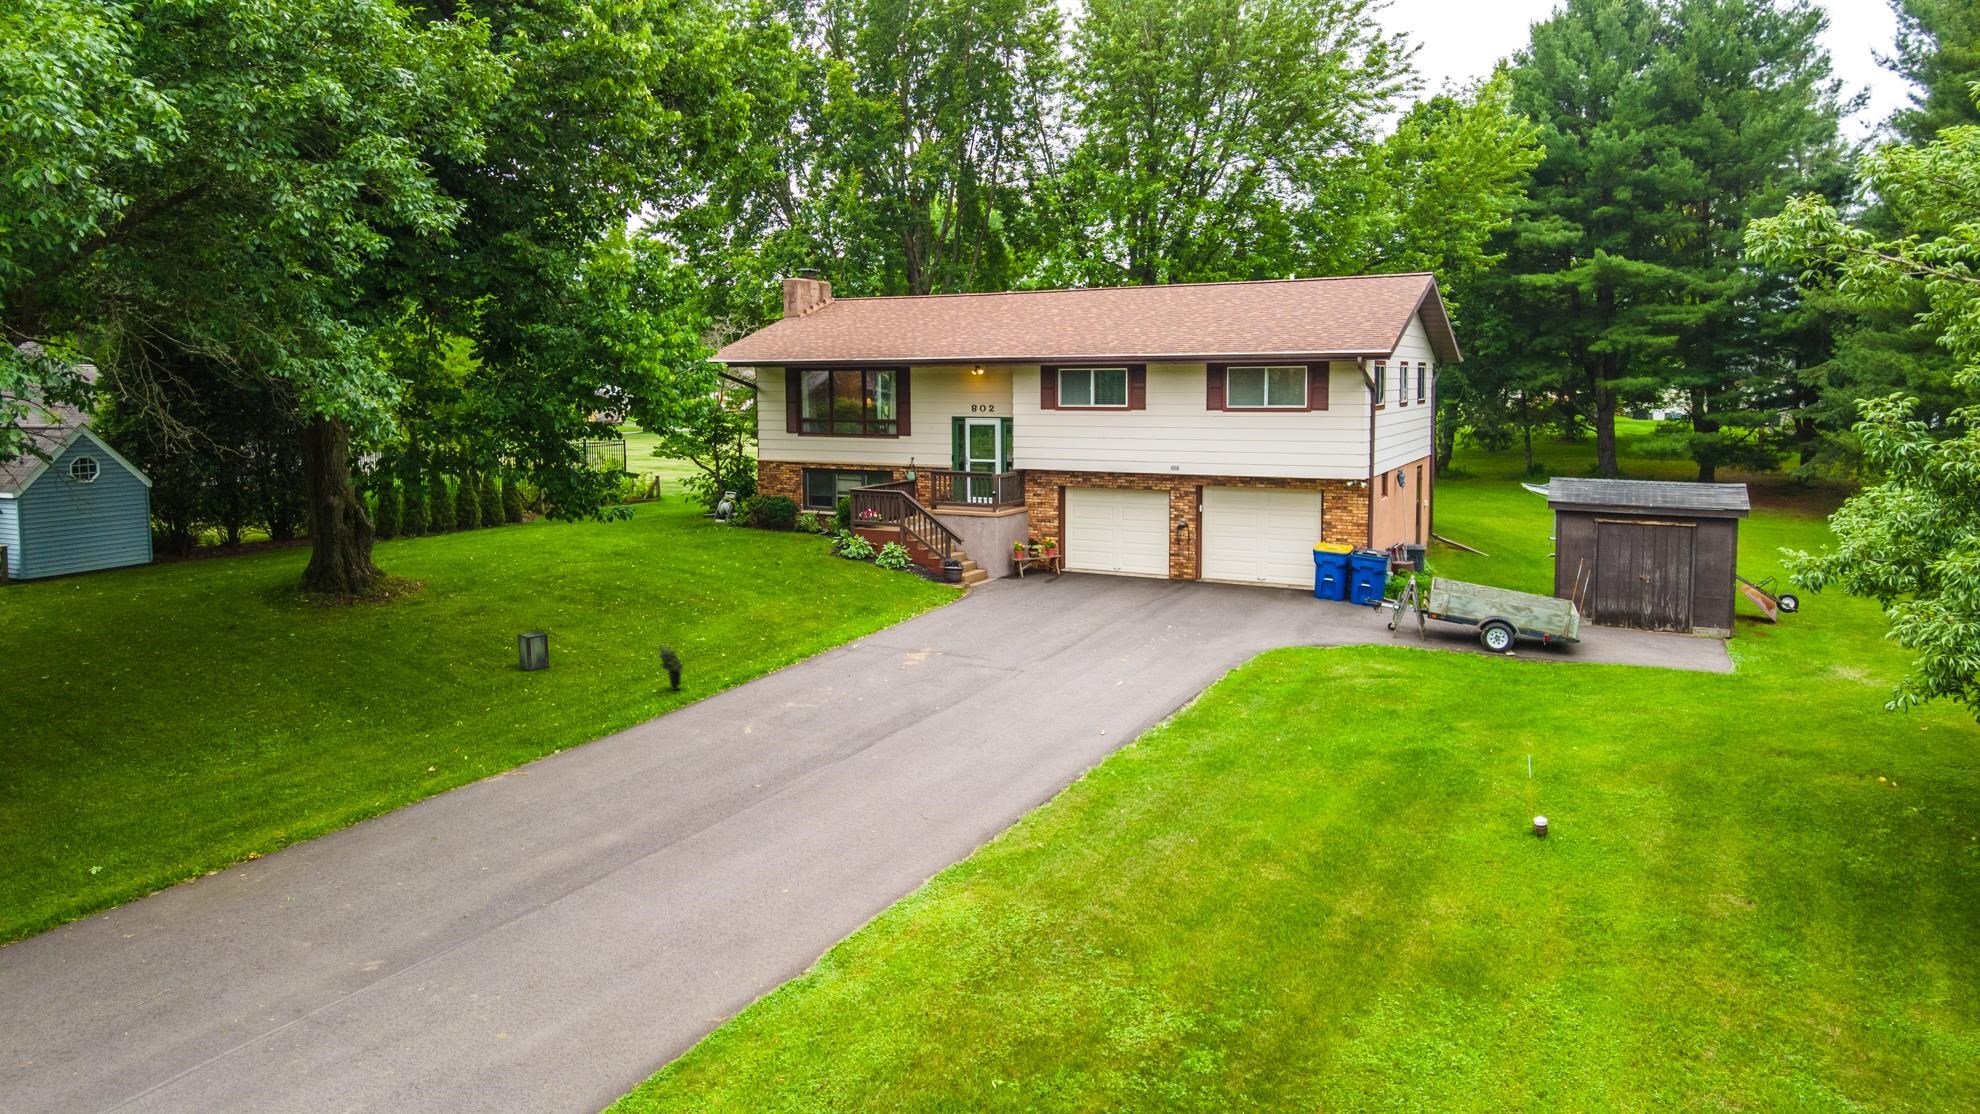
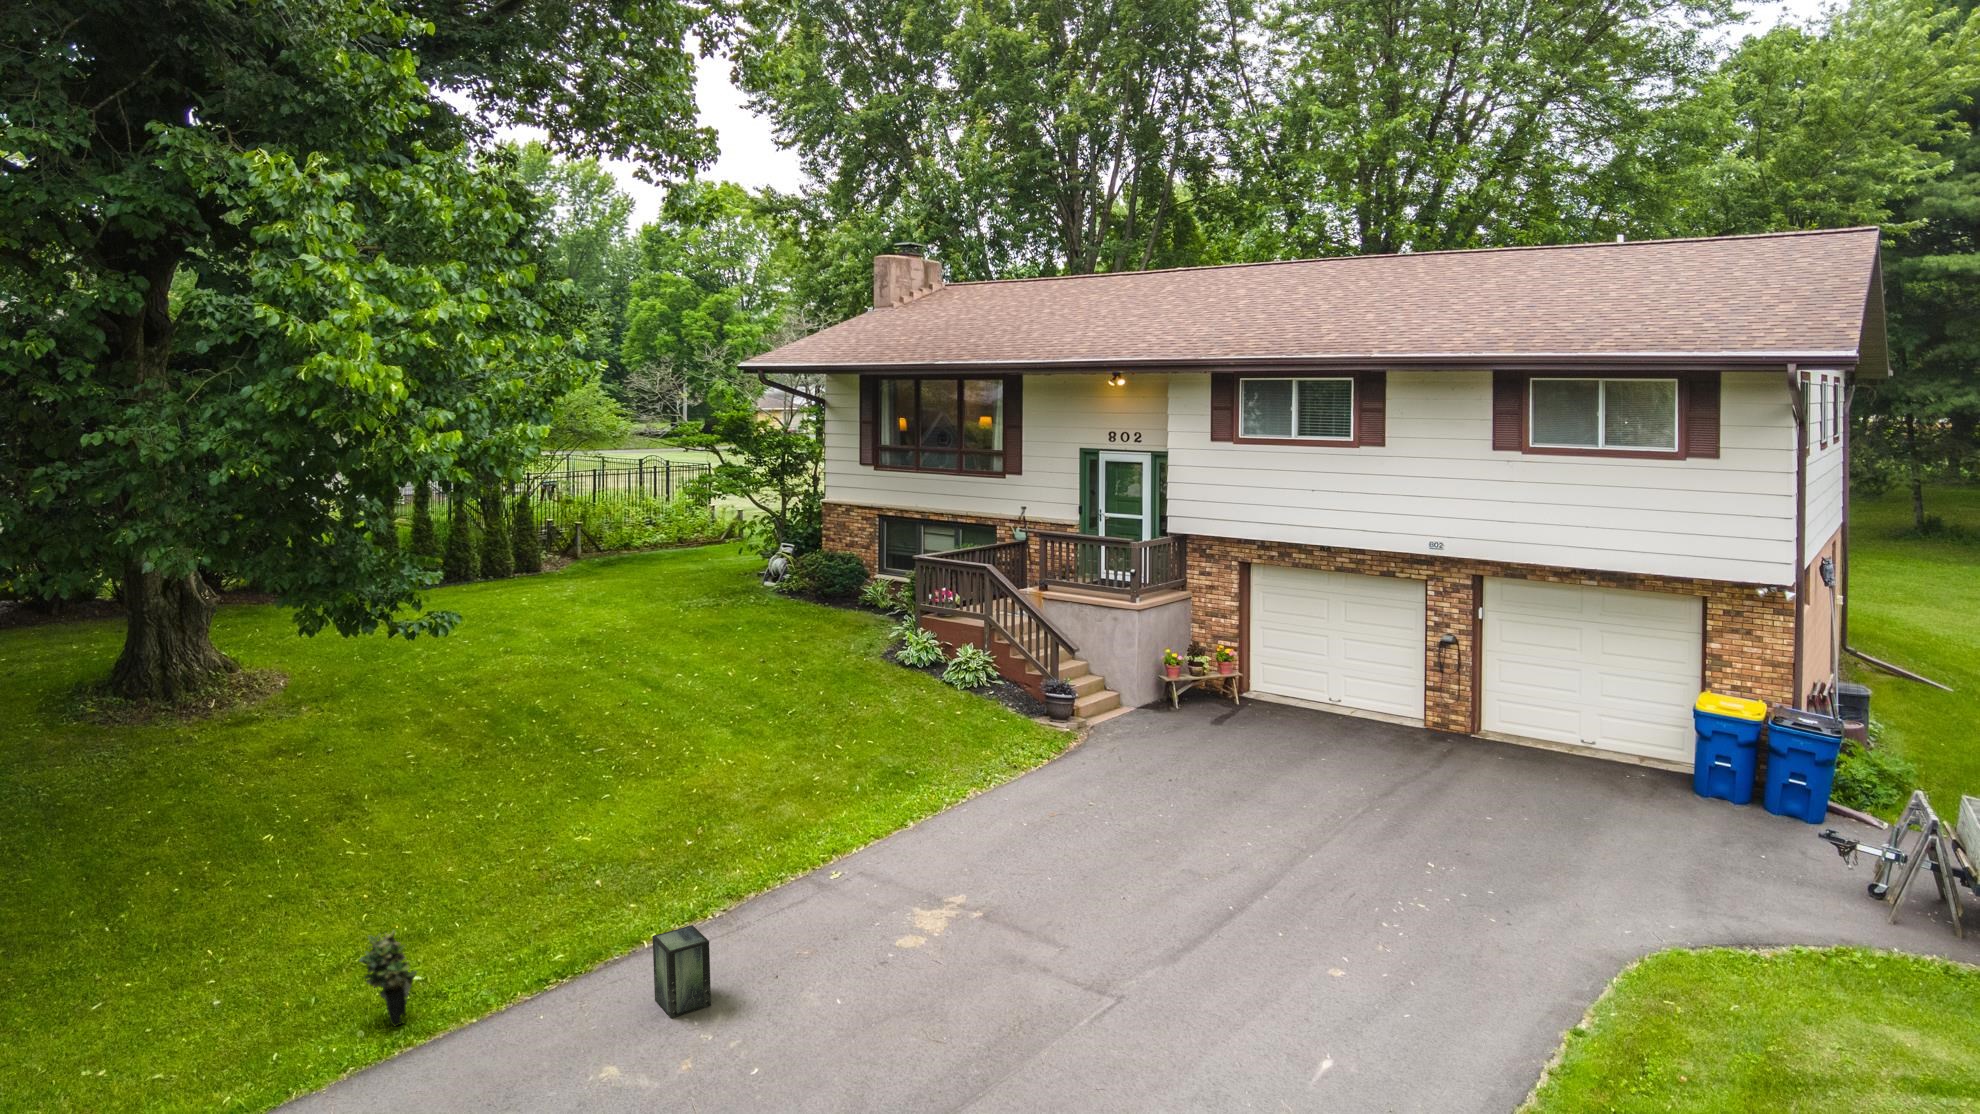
storage box: present [518,631,549,671] -> present [653,925,711,1018]

